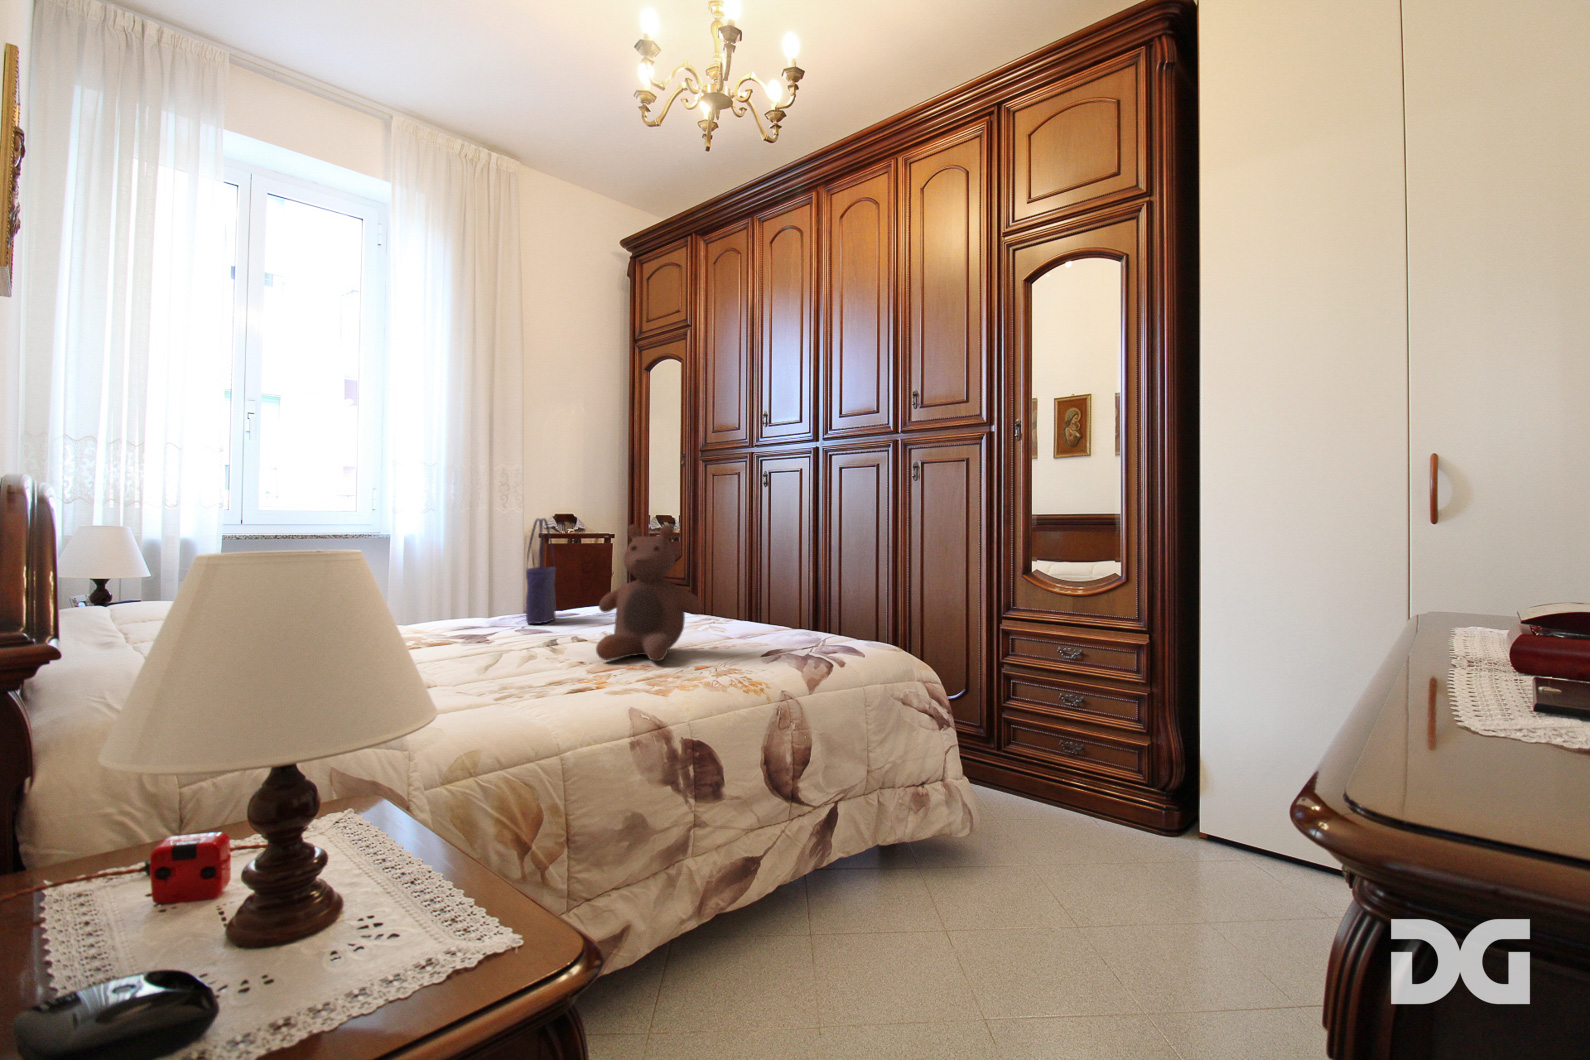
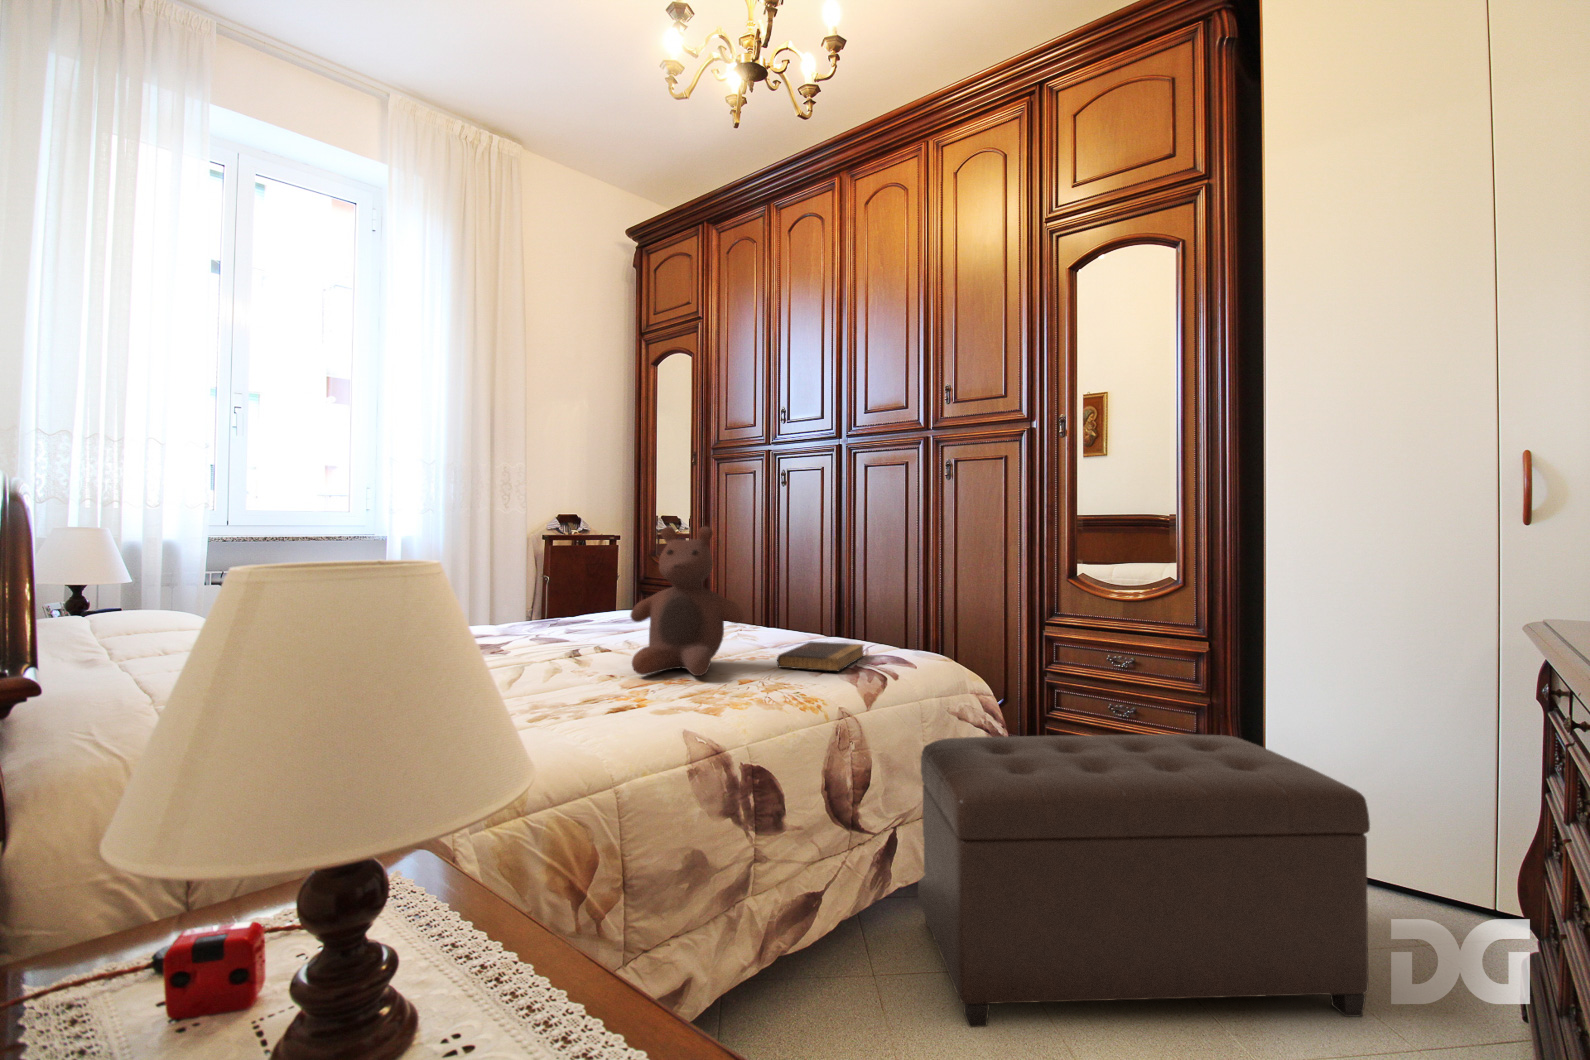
tote bag: present [526,518,556,623] -> none [542,520,573,633]
book: none [732,631,818,658] -> present [777,642,864,671]
ottoman: none [861,719,1262,980] -> present [918,734,1370,1027]

